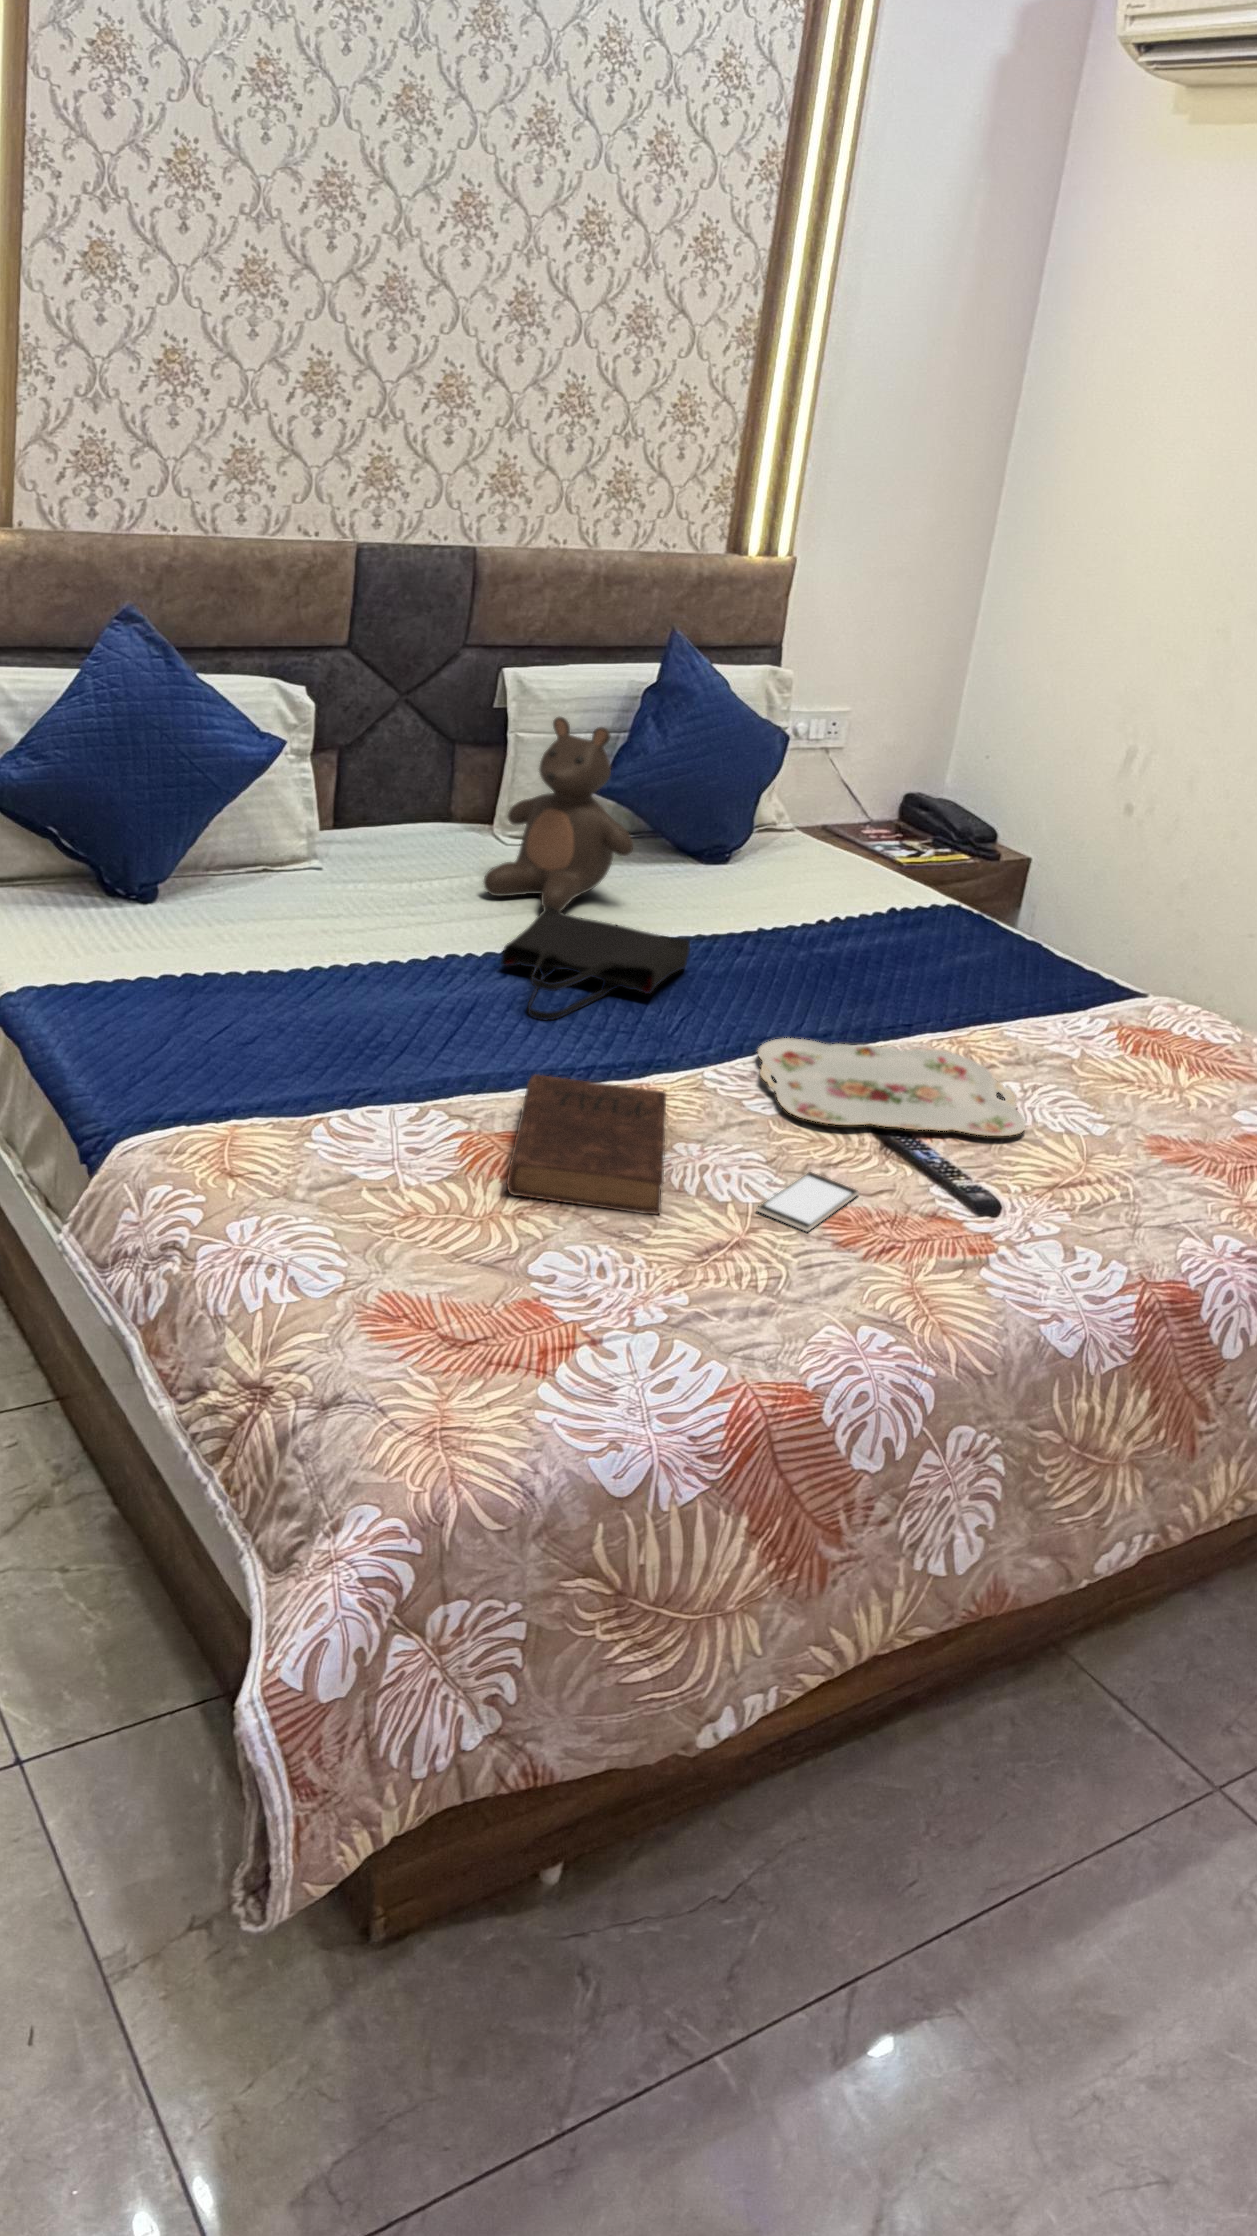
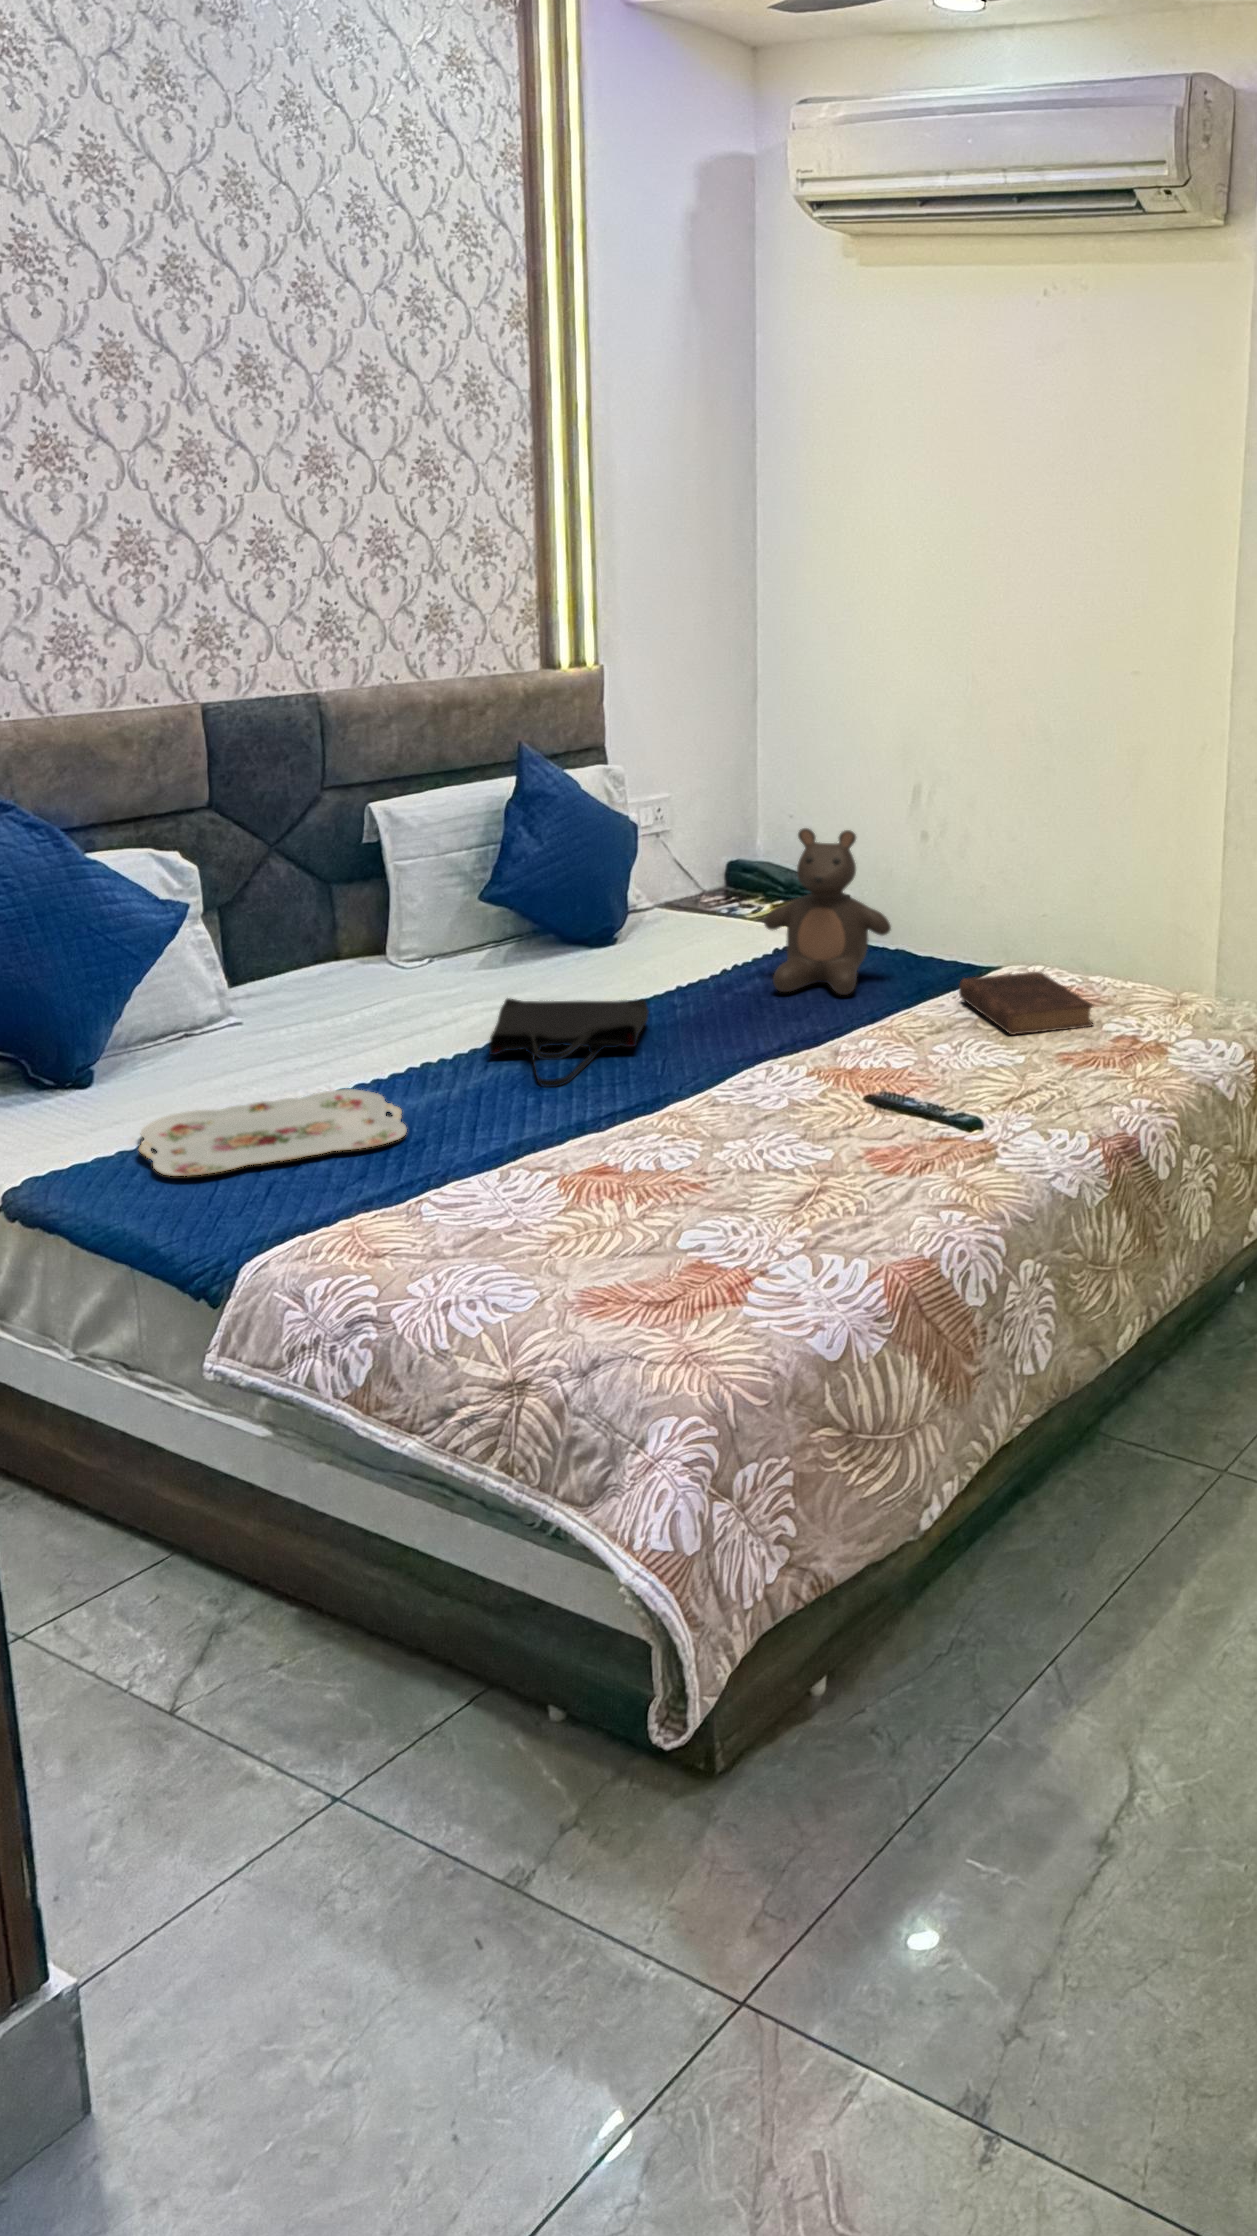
teddy bear: present [483,716,633,911] -> present [764,828,891,995]
serving tray: present [758,1038,1025,1136] -> present [139,1089,407,1176]
book: present [507,1074,666,1215] -> present [959,972,1093,1035]
smartphone: present [757,1172,859,1231] -> none [820,1133,886,1170]

